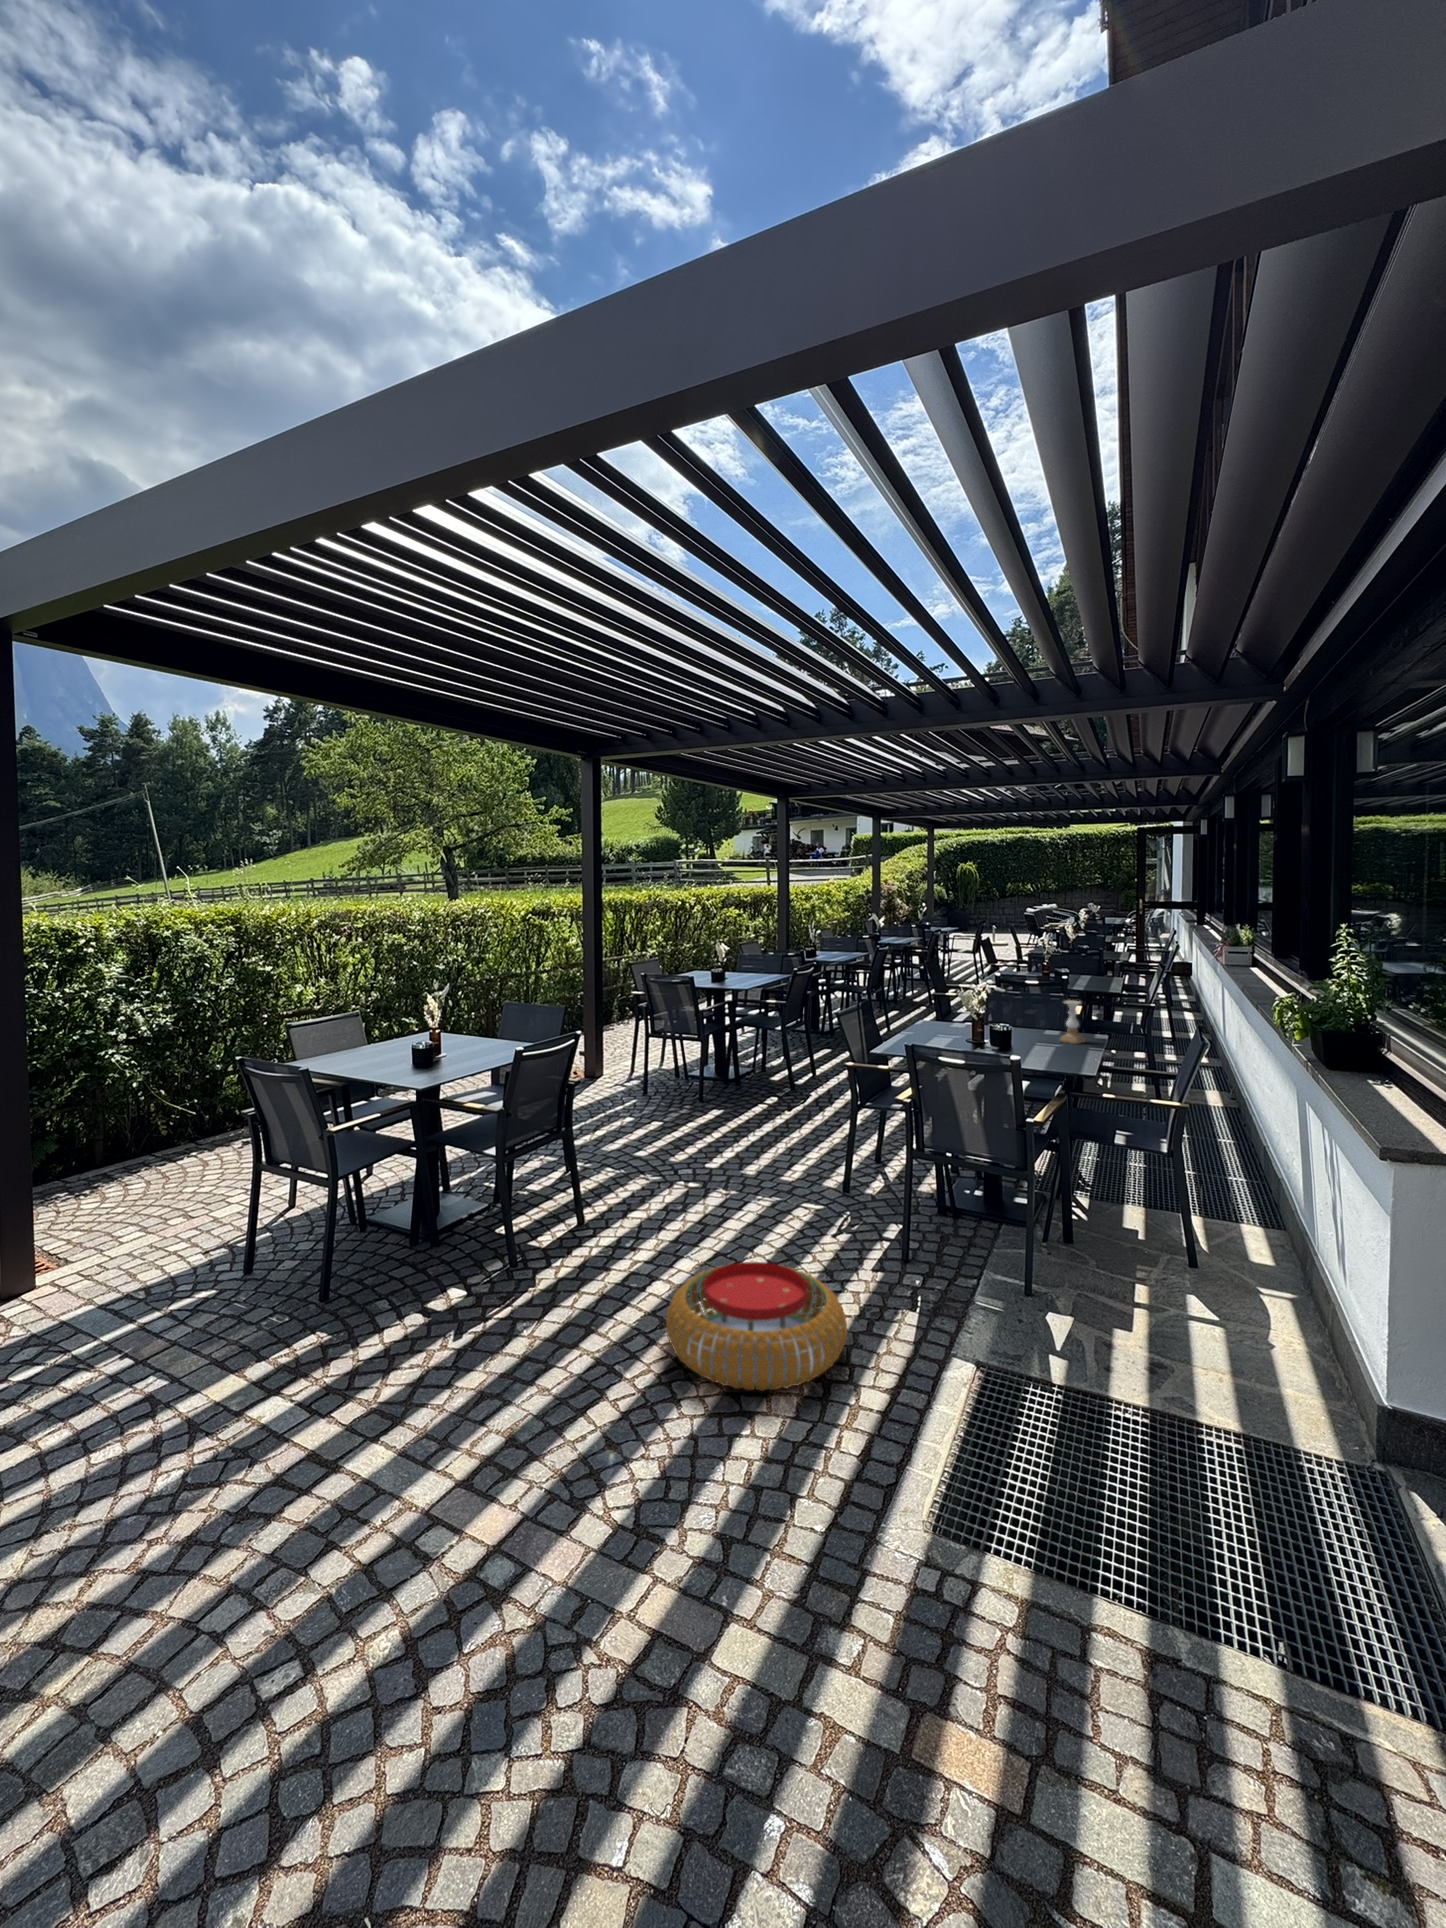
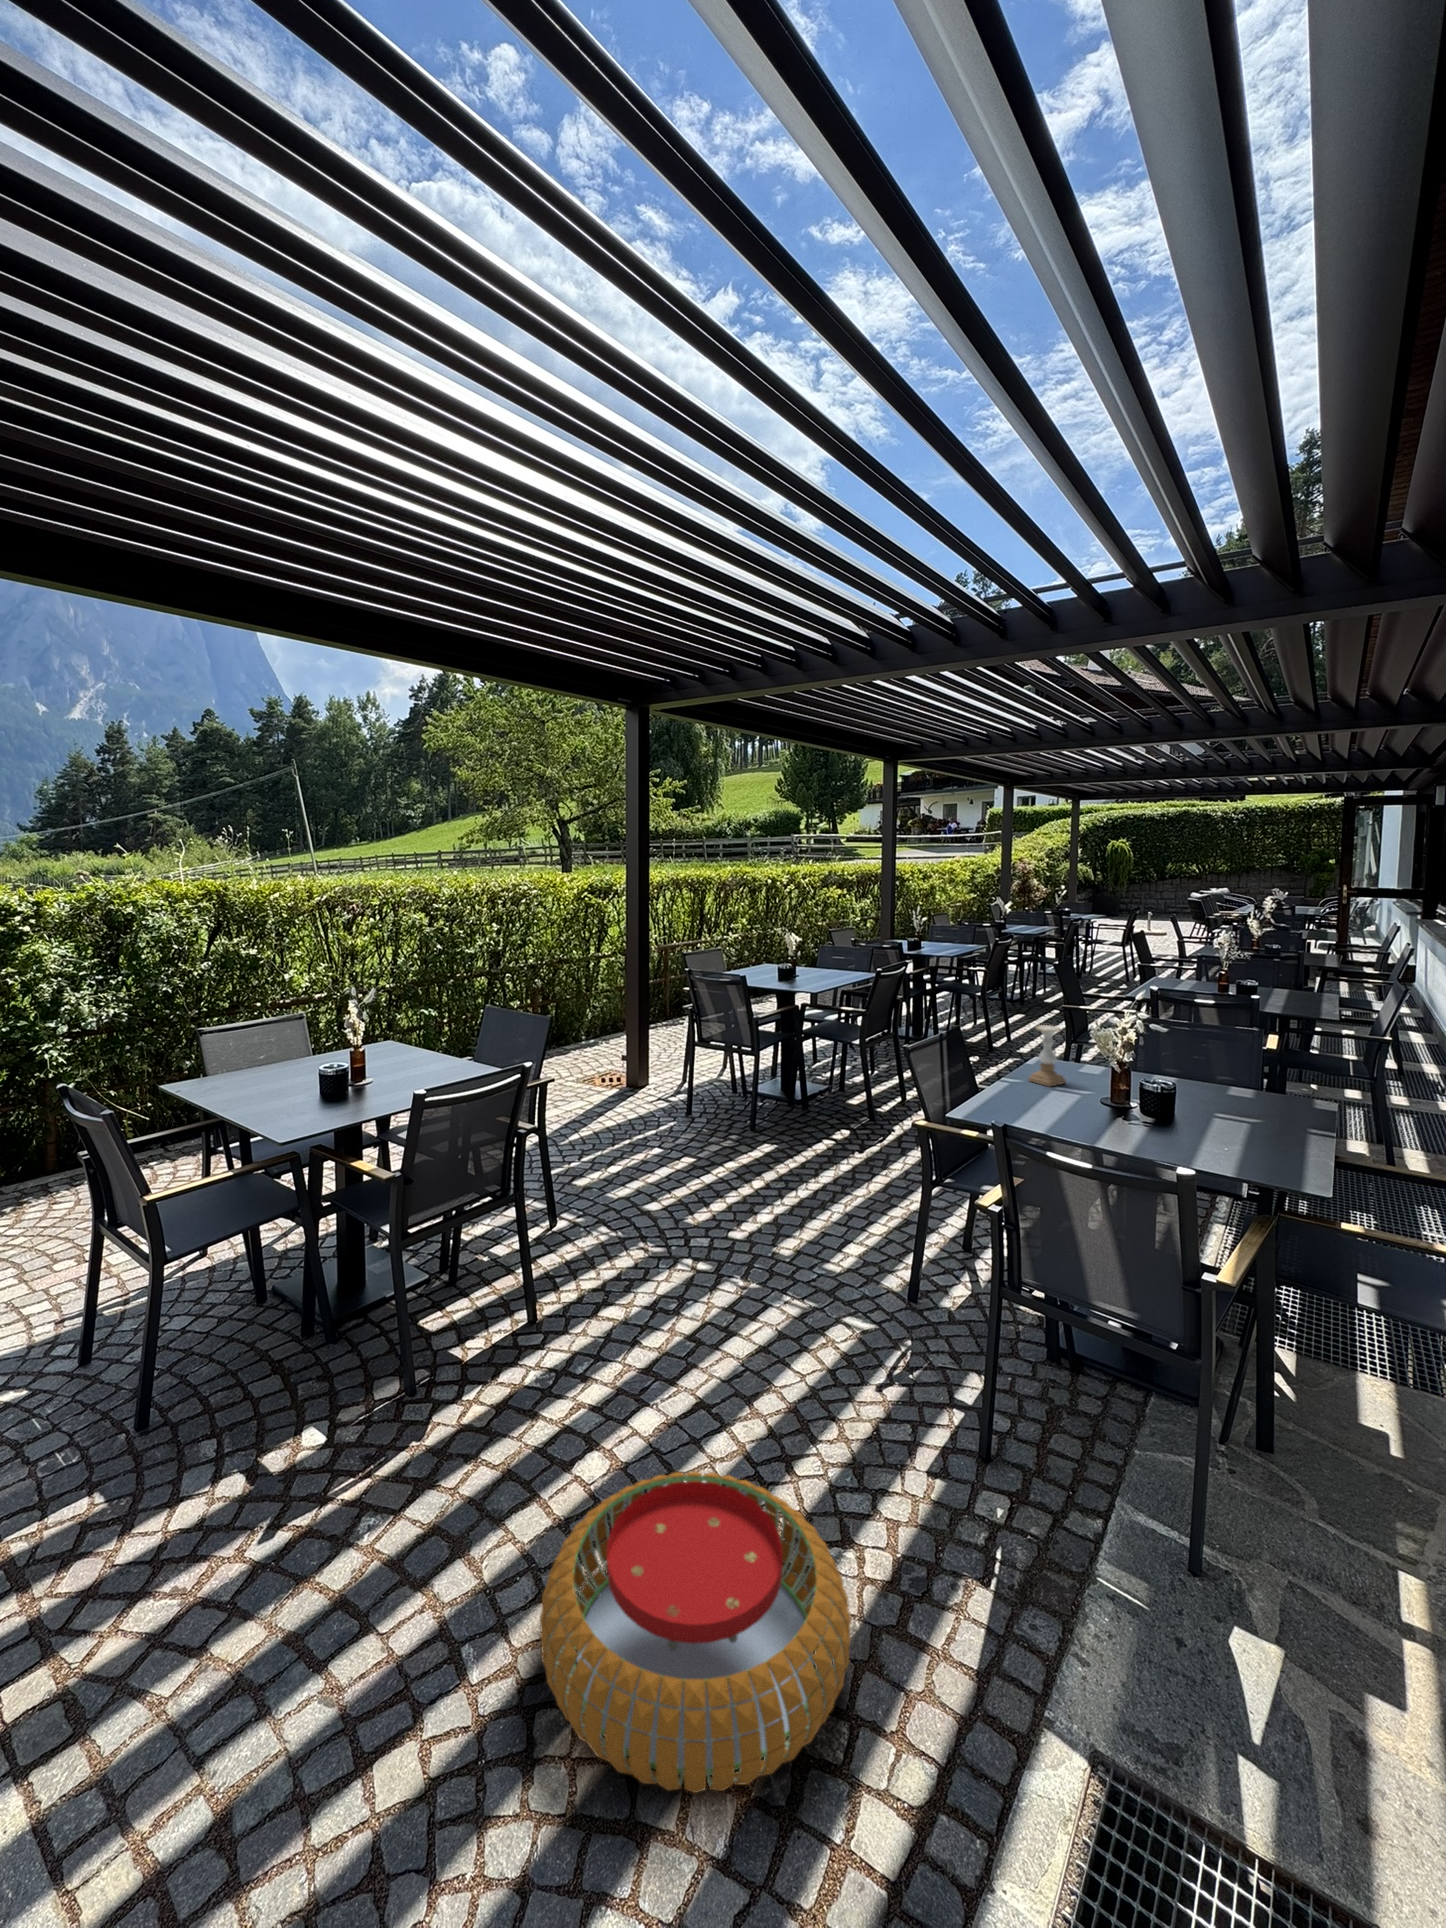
candle holder: present [1060,1000,1085,1044] -> present [1029,1025,1066,1086]

